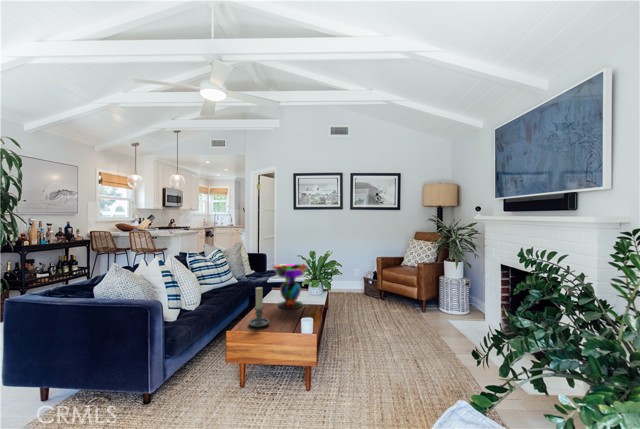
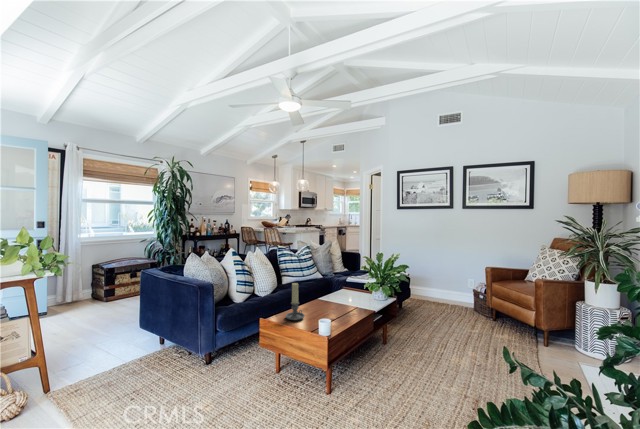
decorative bowl: present [273,264,308,309] -> none [326,264,363,310]

